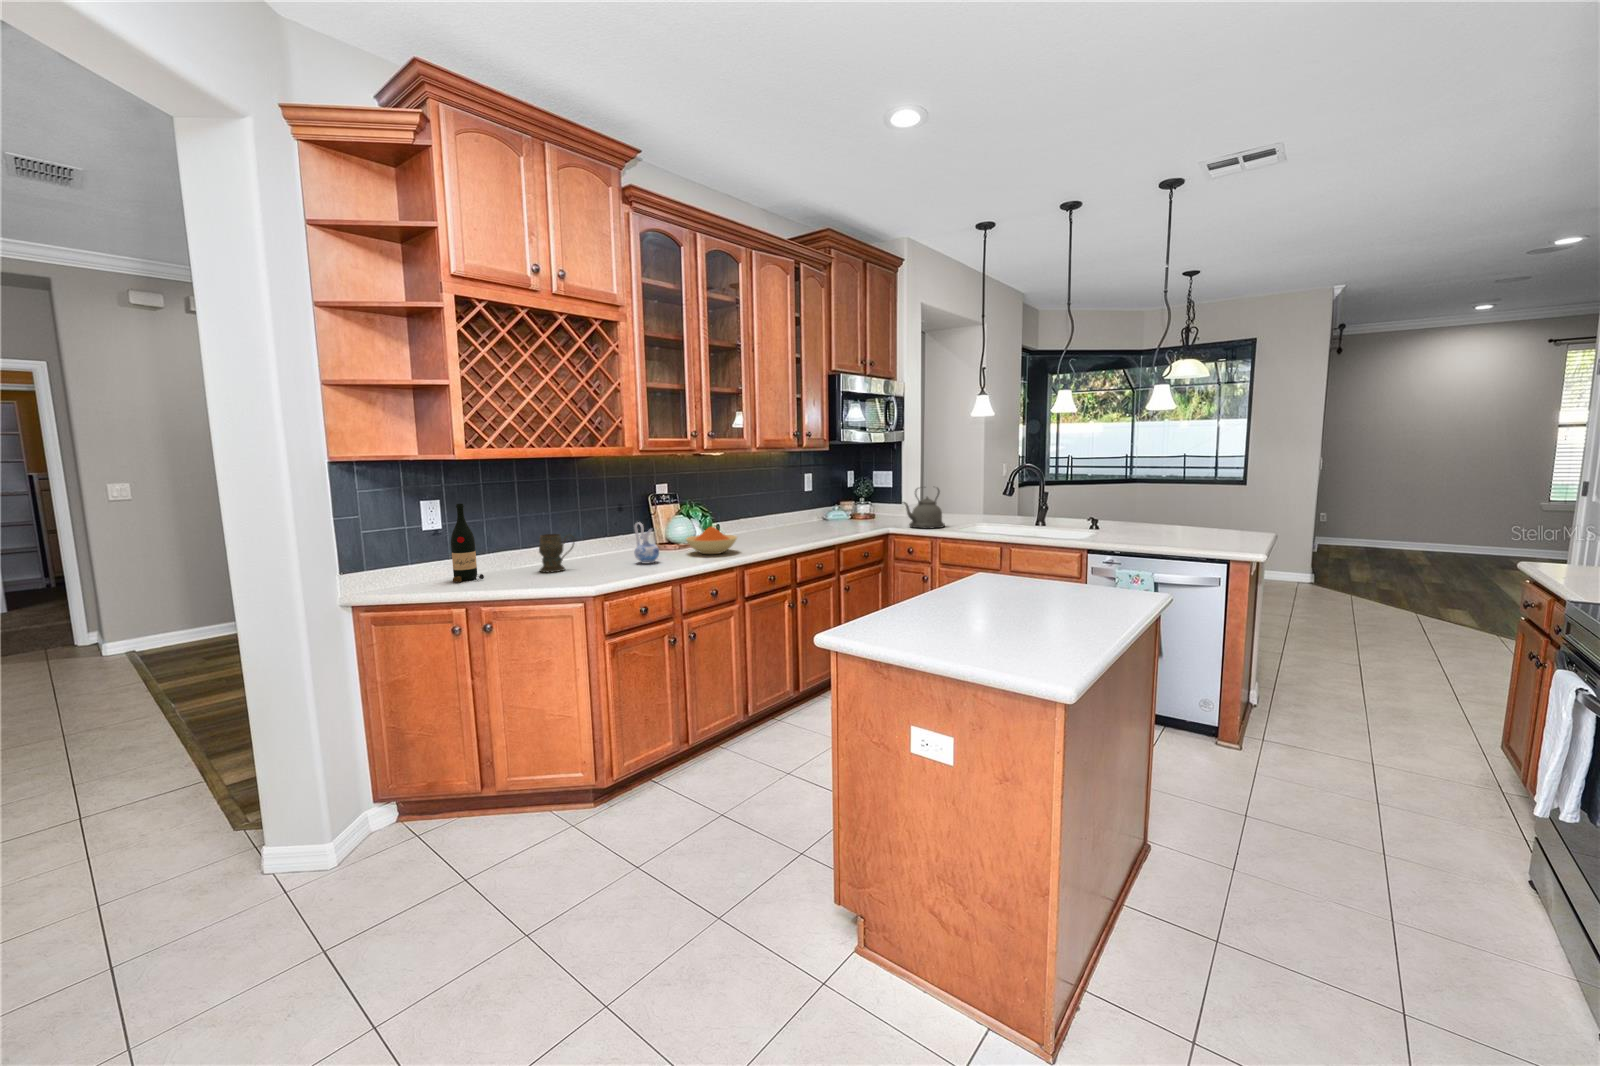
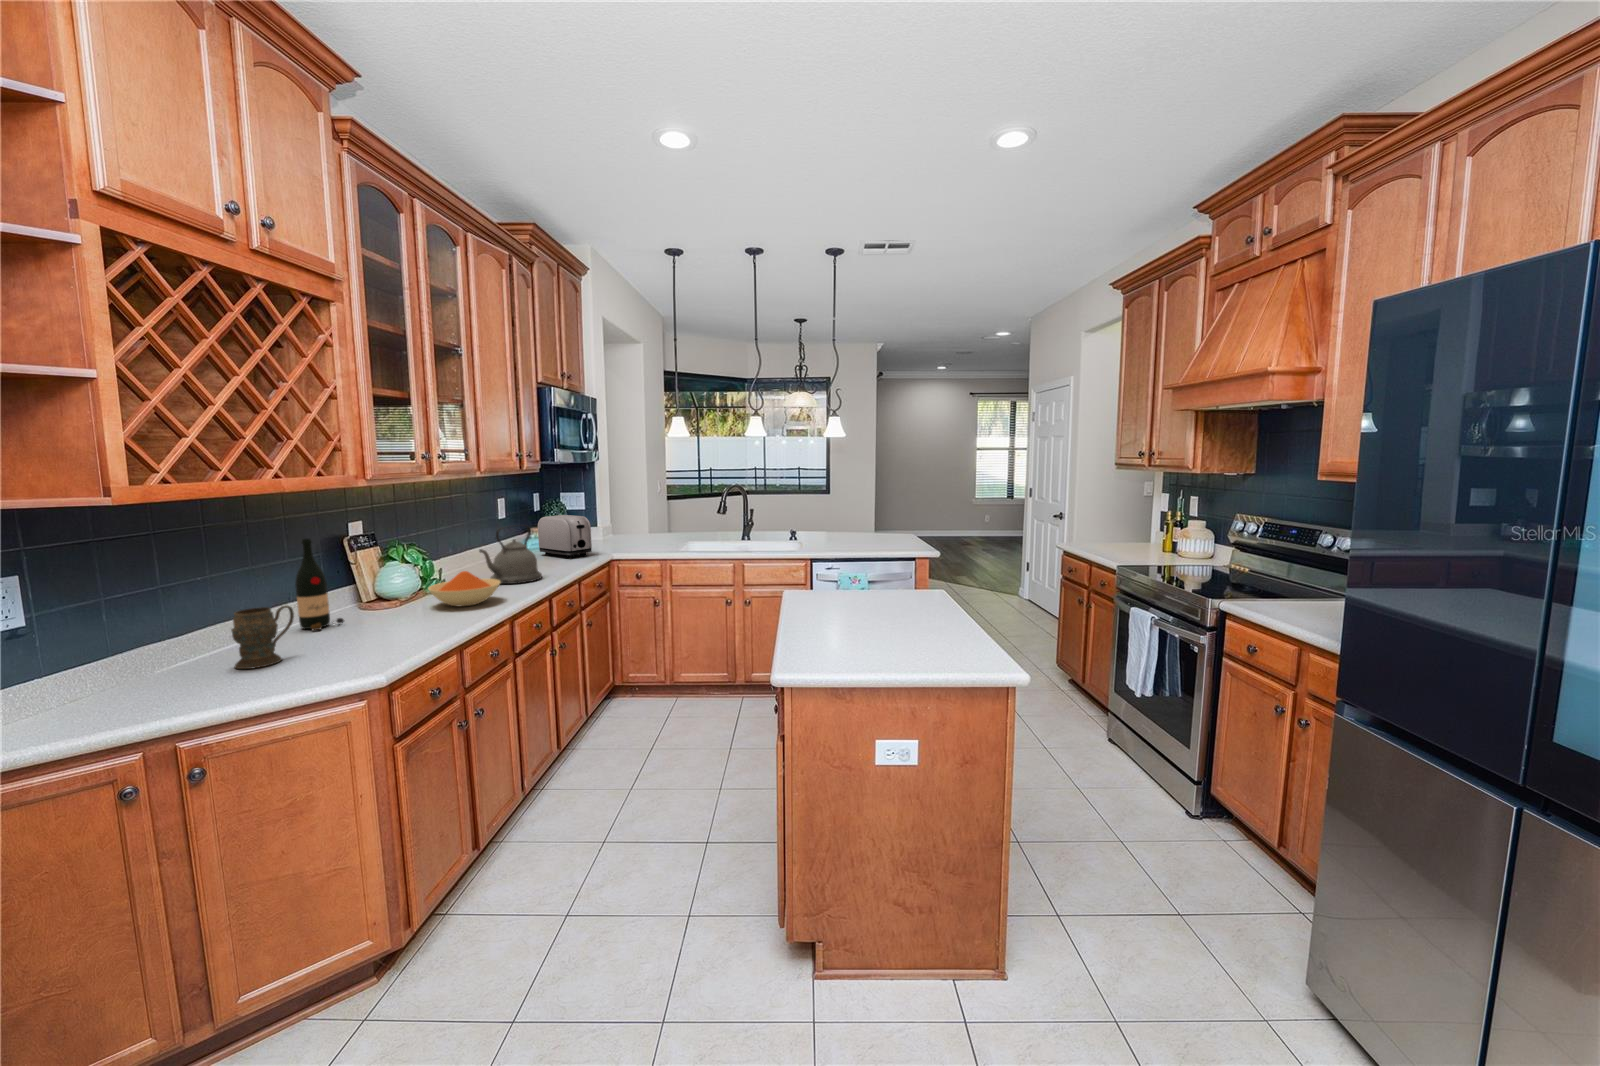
kettle: present [902,488,945,529] -> present [480,526,542,584]
toaster: none [829,492,866,530] -> present [538,515,592,558]
wine bottle: present [451,504,484,582] -> present [295,539,344,631]
ceramic pitcher: present [634,522,659,563] -> none [377,576,418,630]

